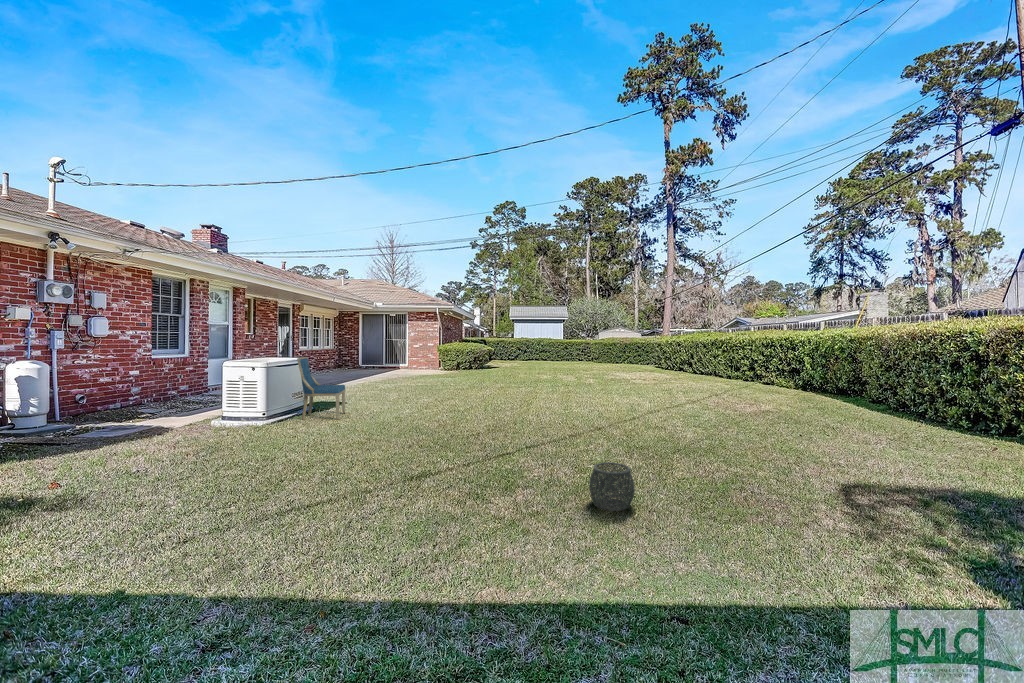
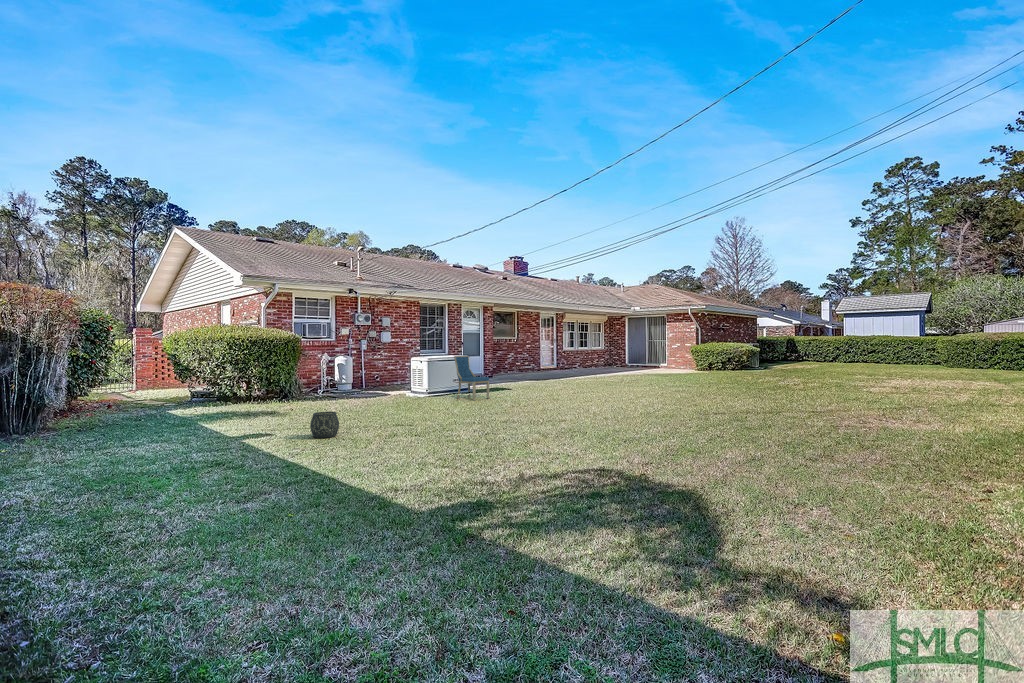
woven basket: present [589,462,635,511] -> present [310,412,339,438]

